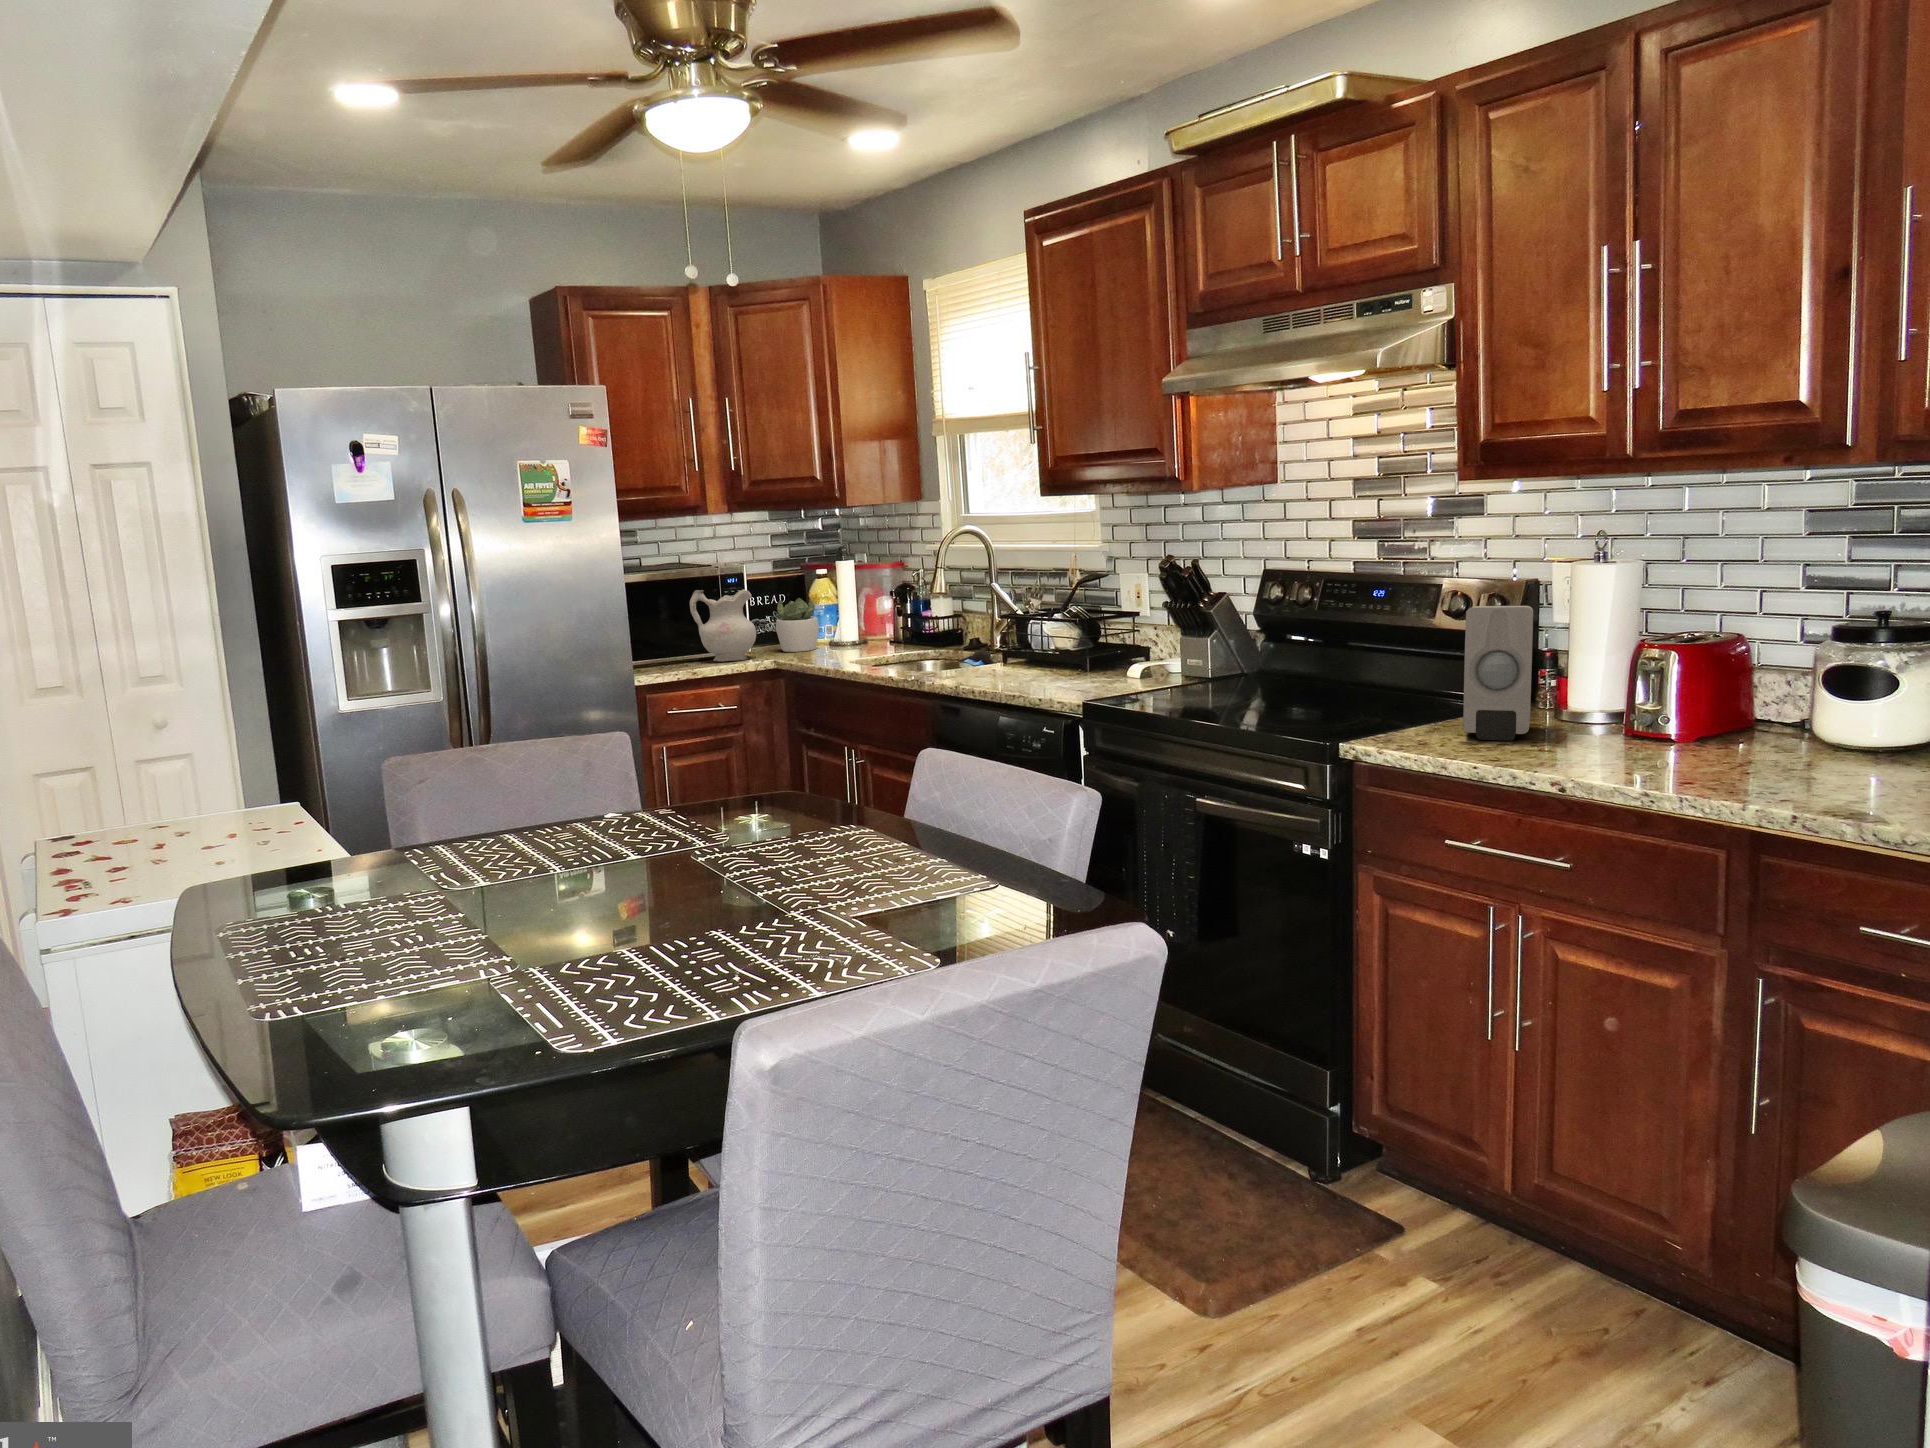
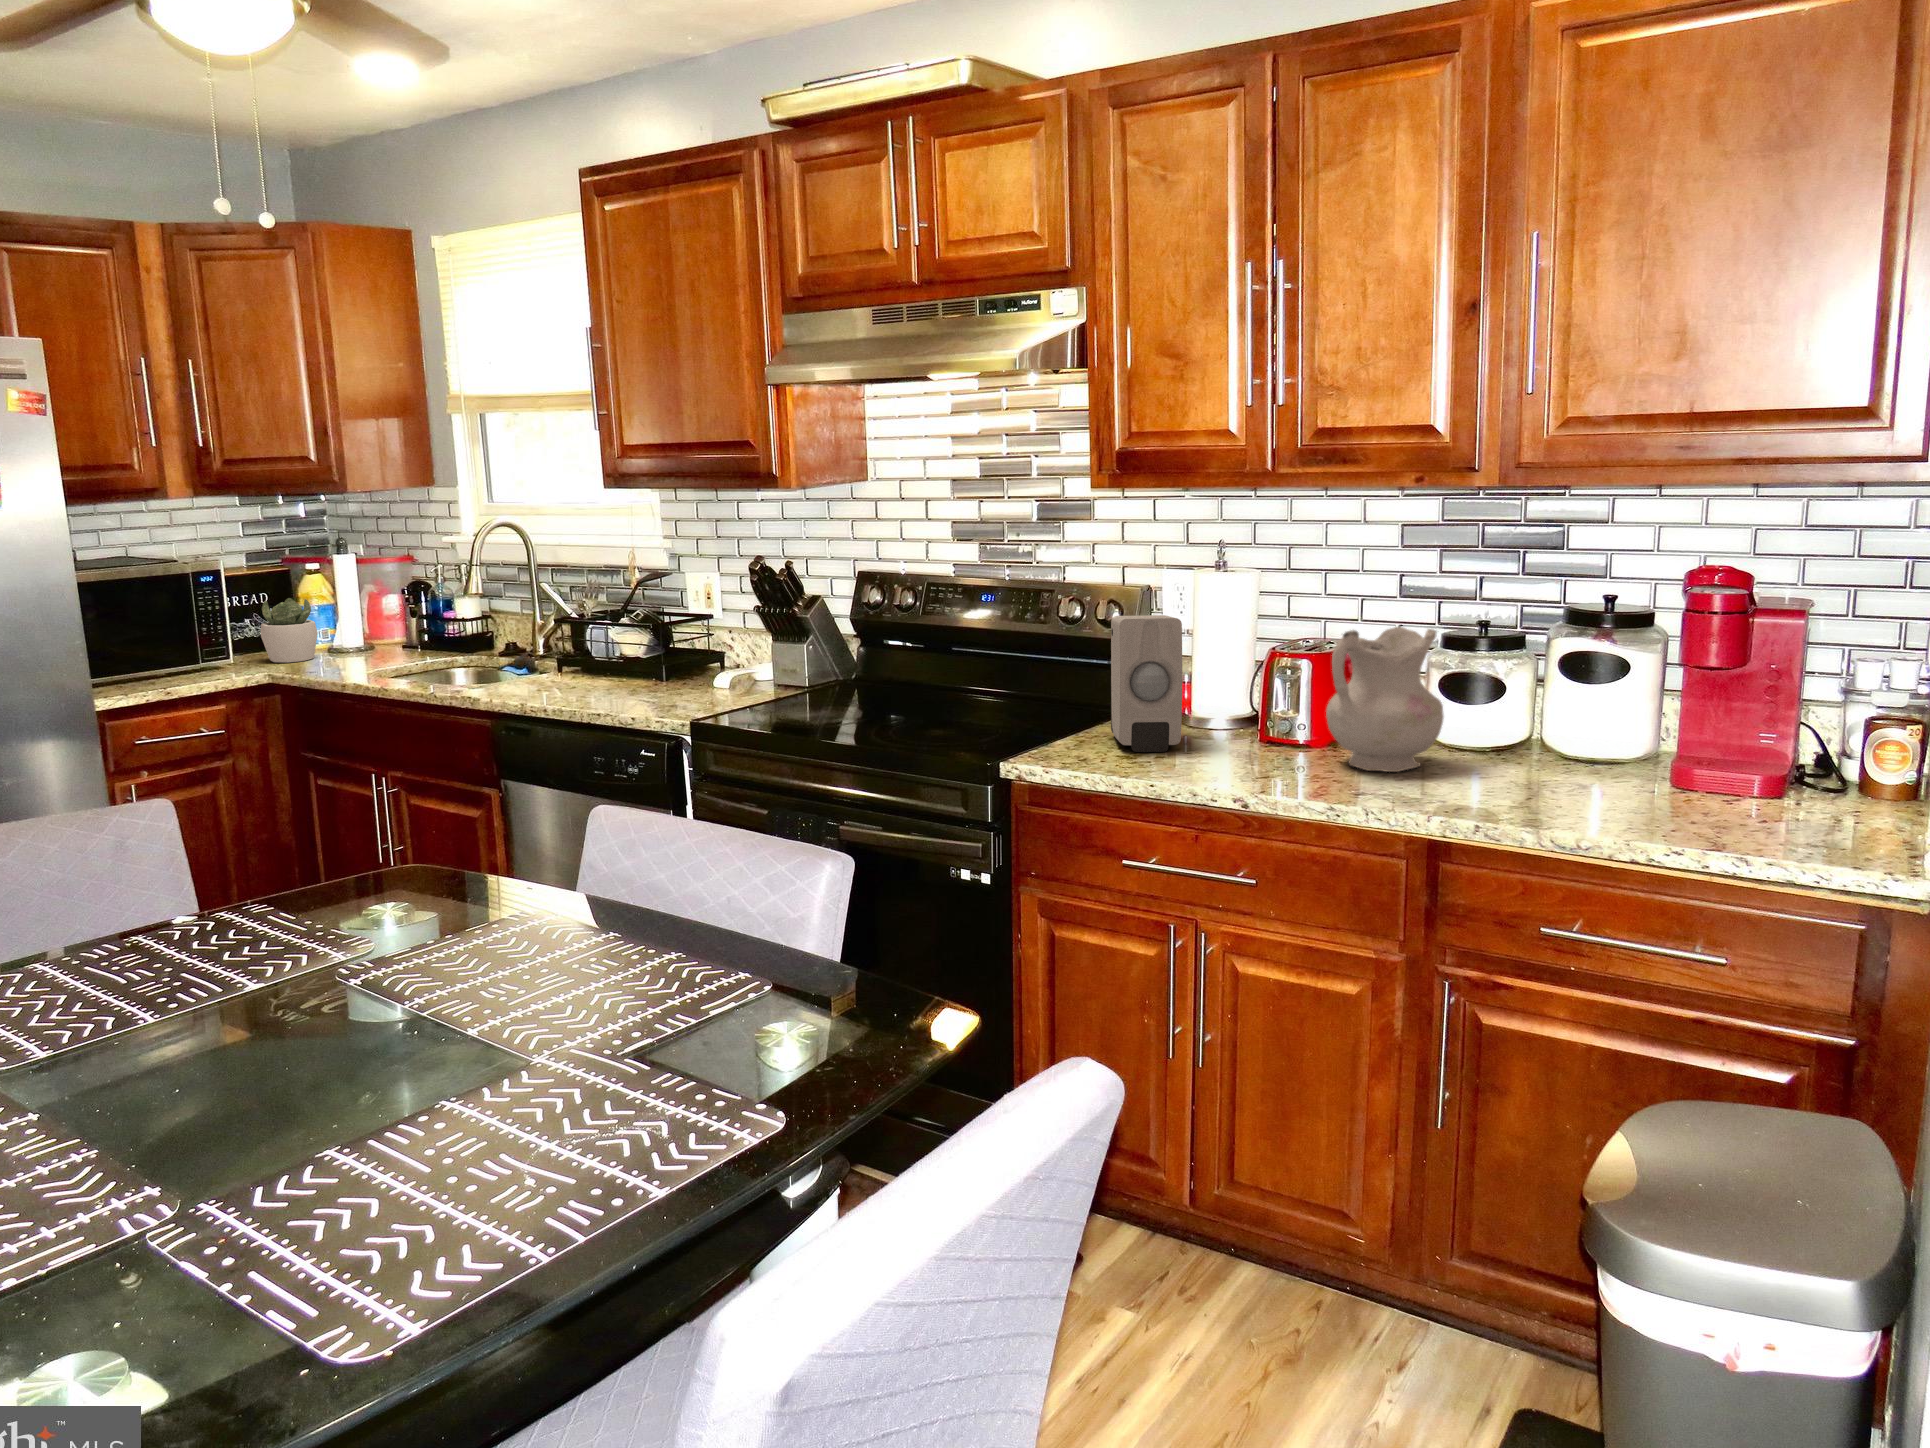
ceramic pitcher: present [690,589,756,662] -> present [1326,627,1444,772]

